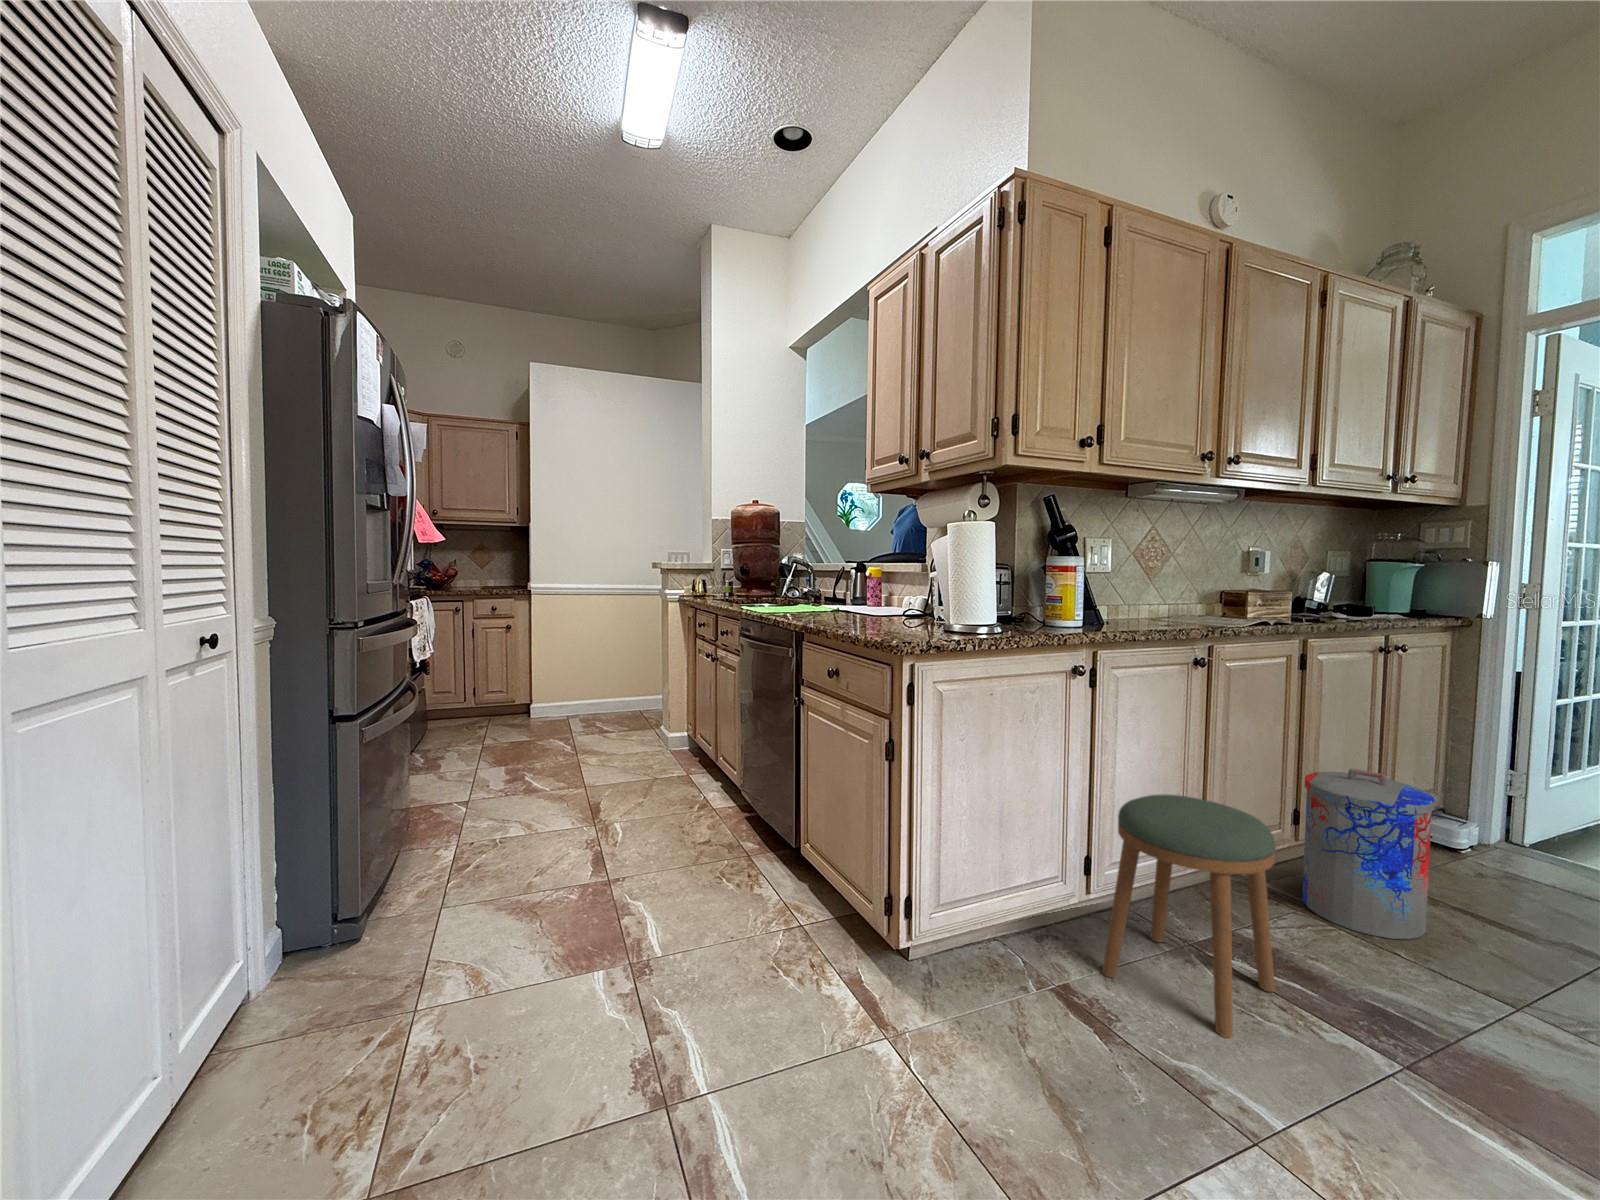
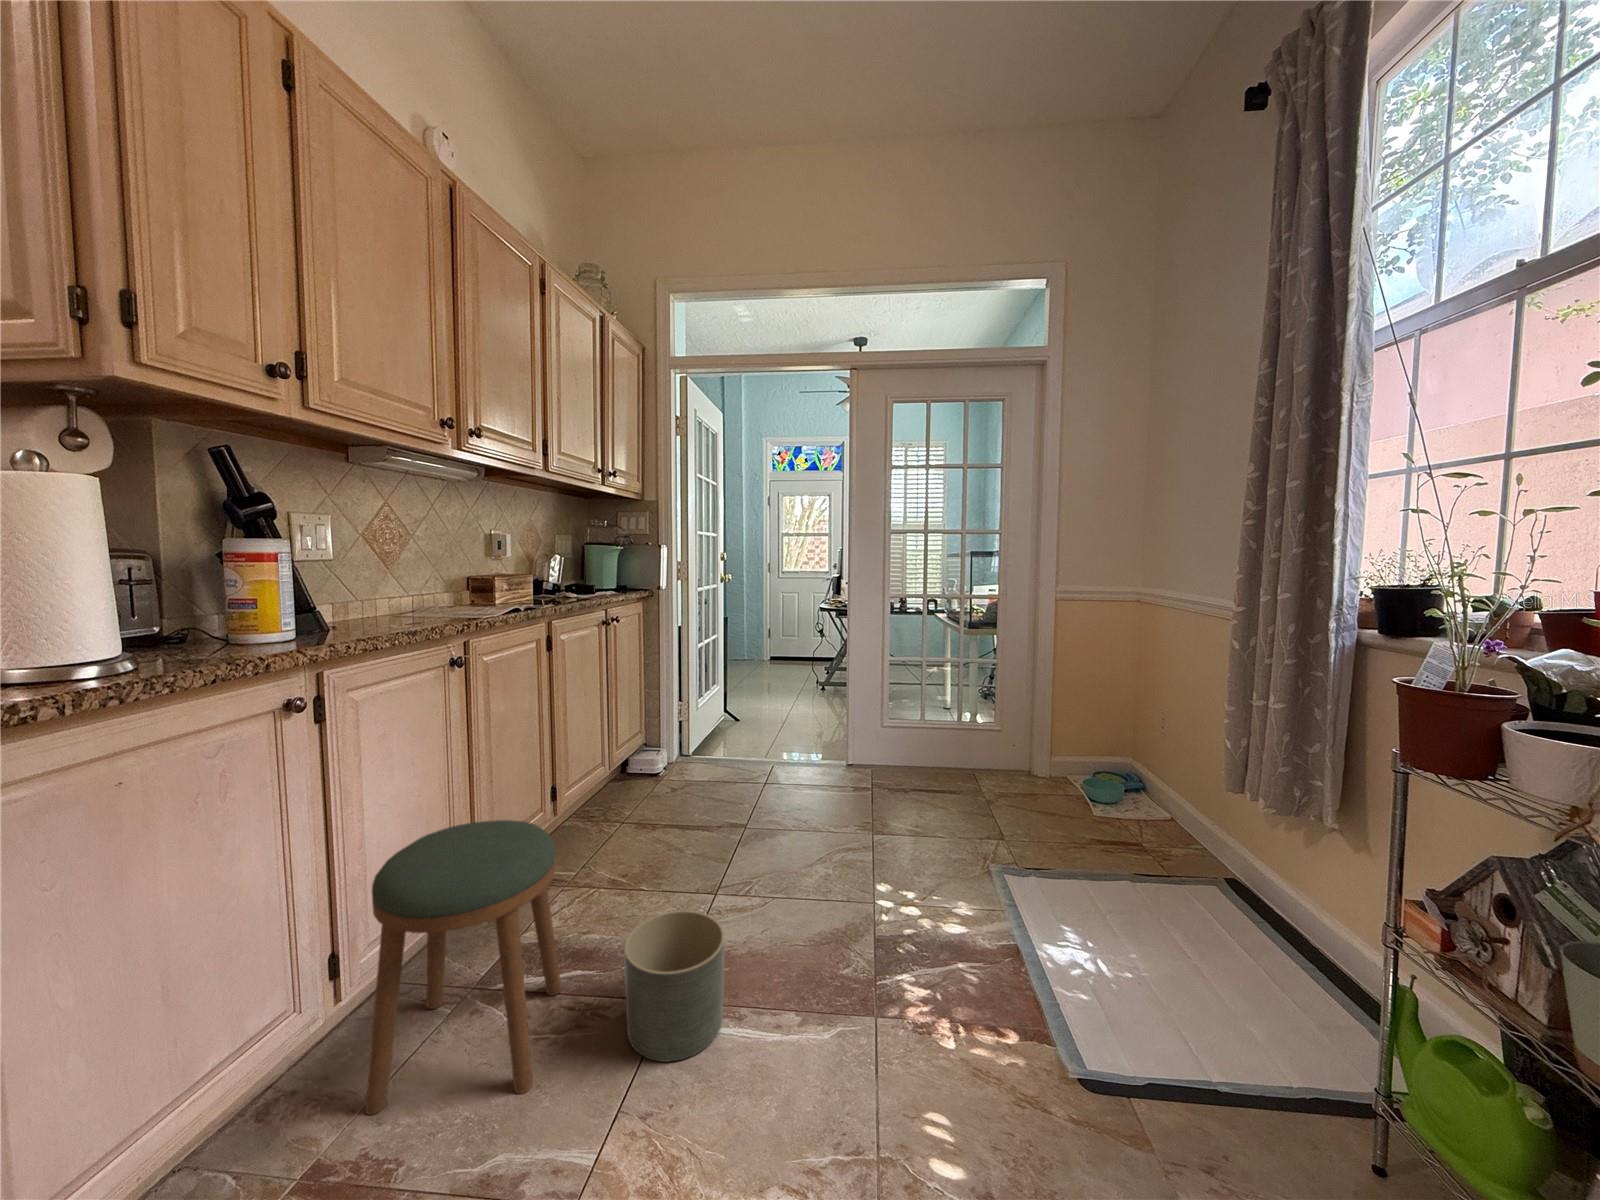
trash can: present [1302,769,1435,939] -> none [561,731,651,876]
planter: none [1343,963,1497,1137] -> present [624,910,725,1062]

